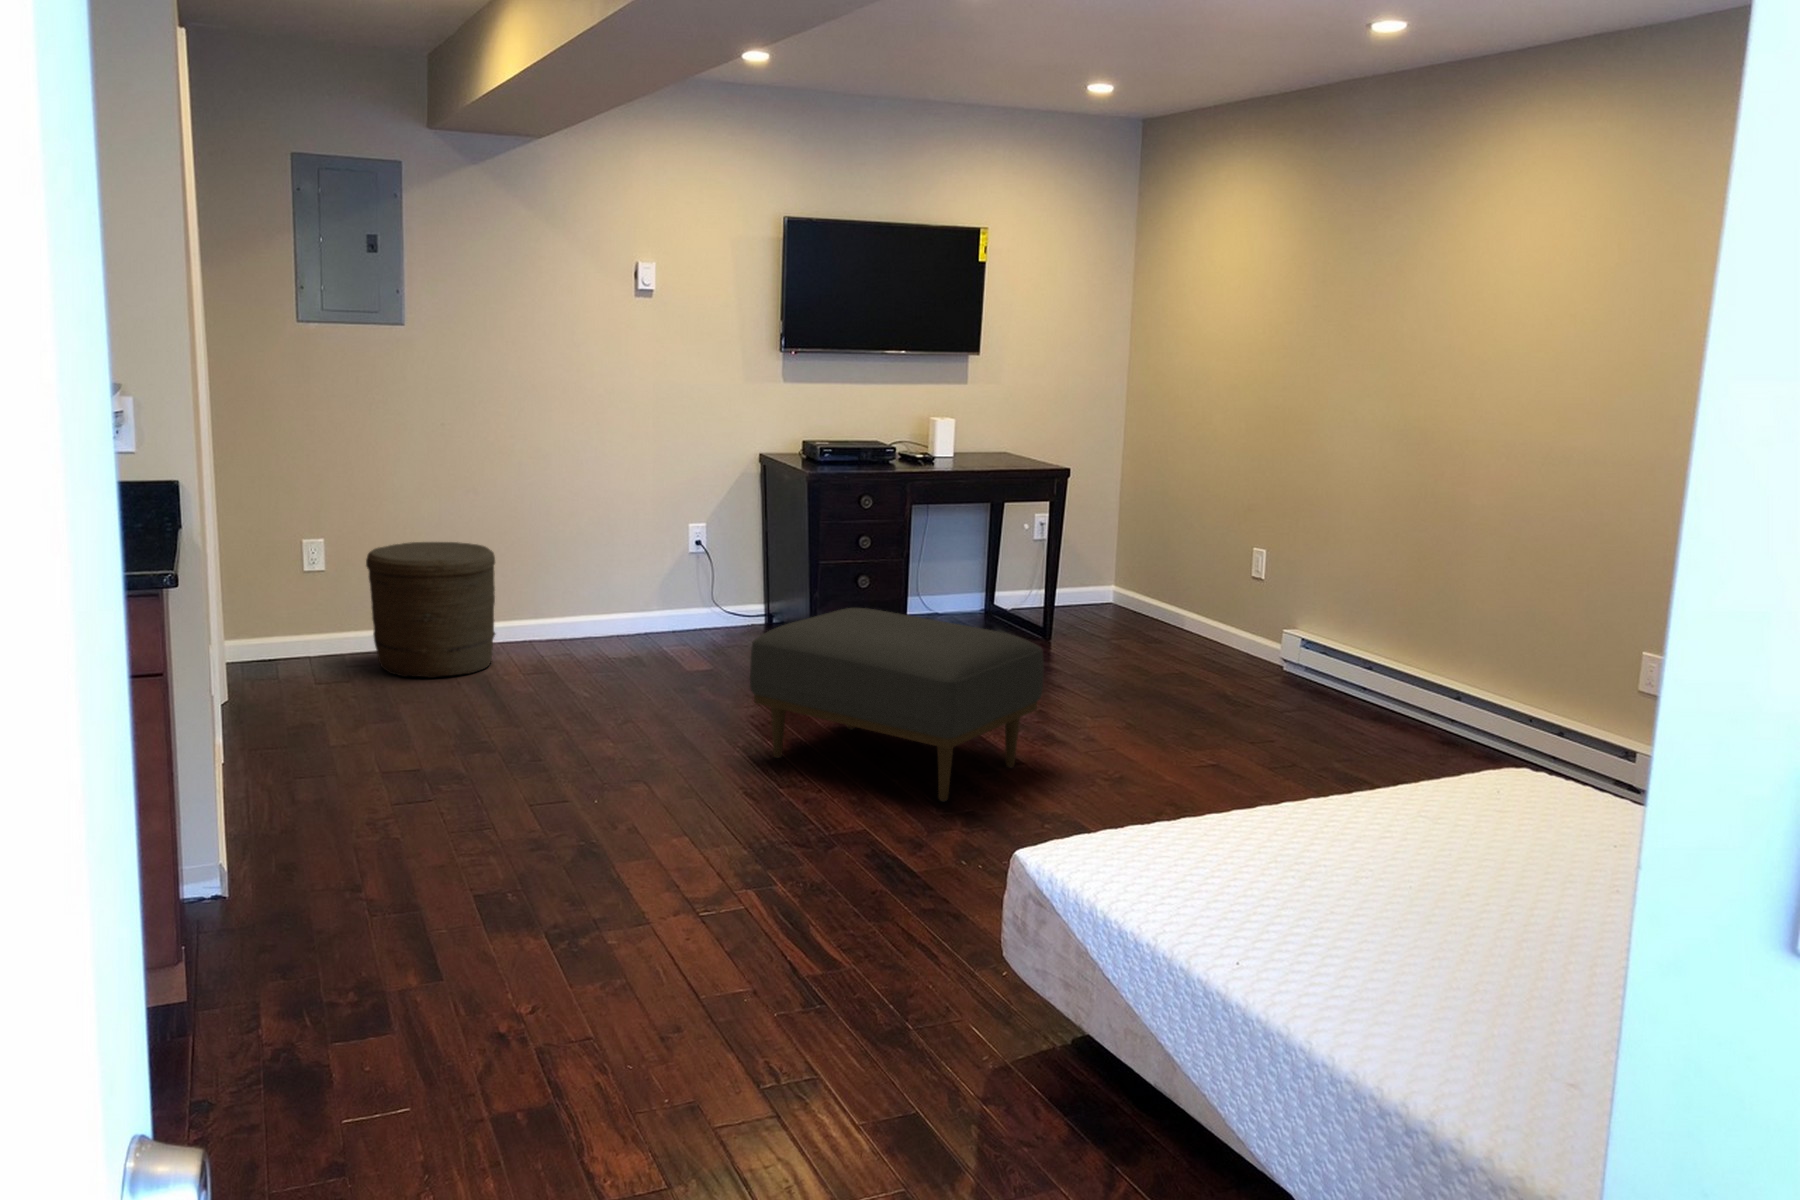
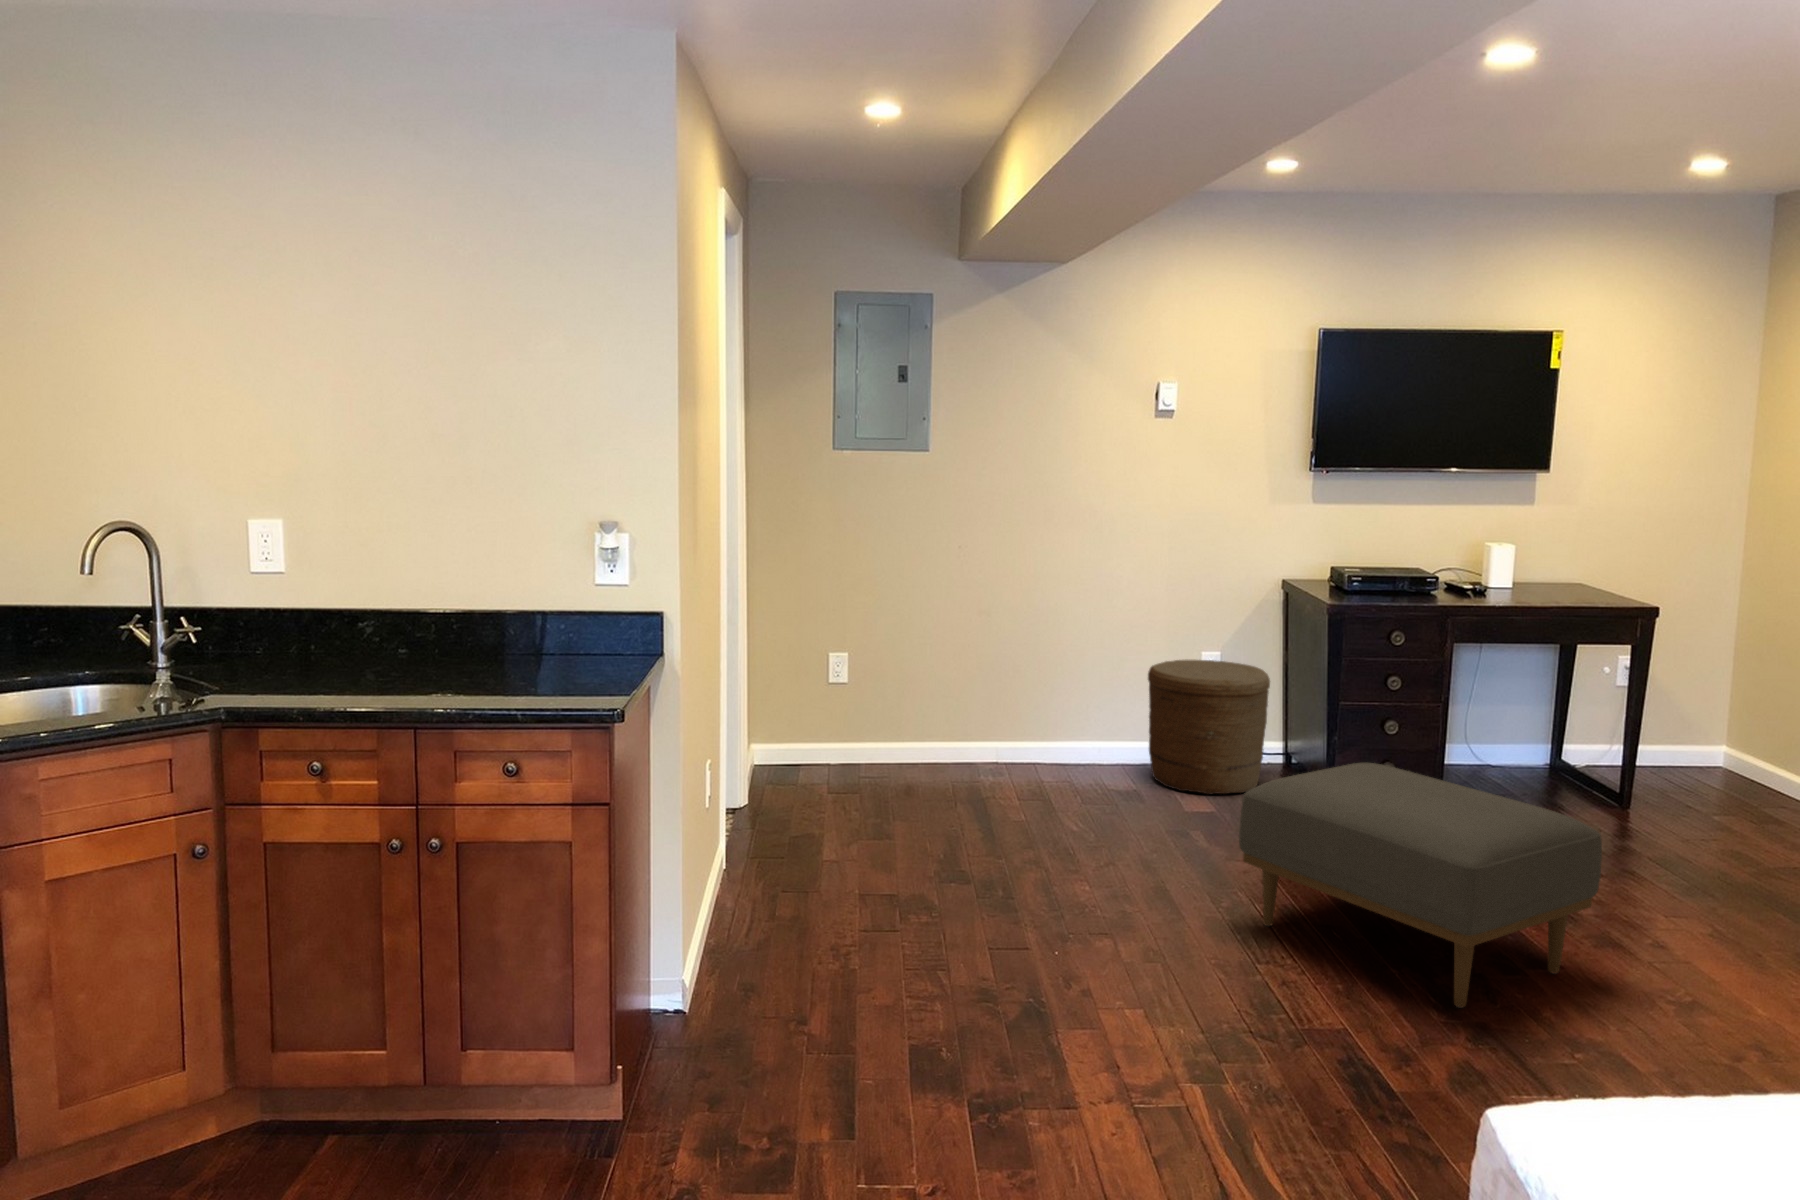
woven basket: present [366,542,495,678] -> present [1148,660,1270,794]

